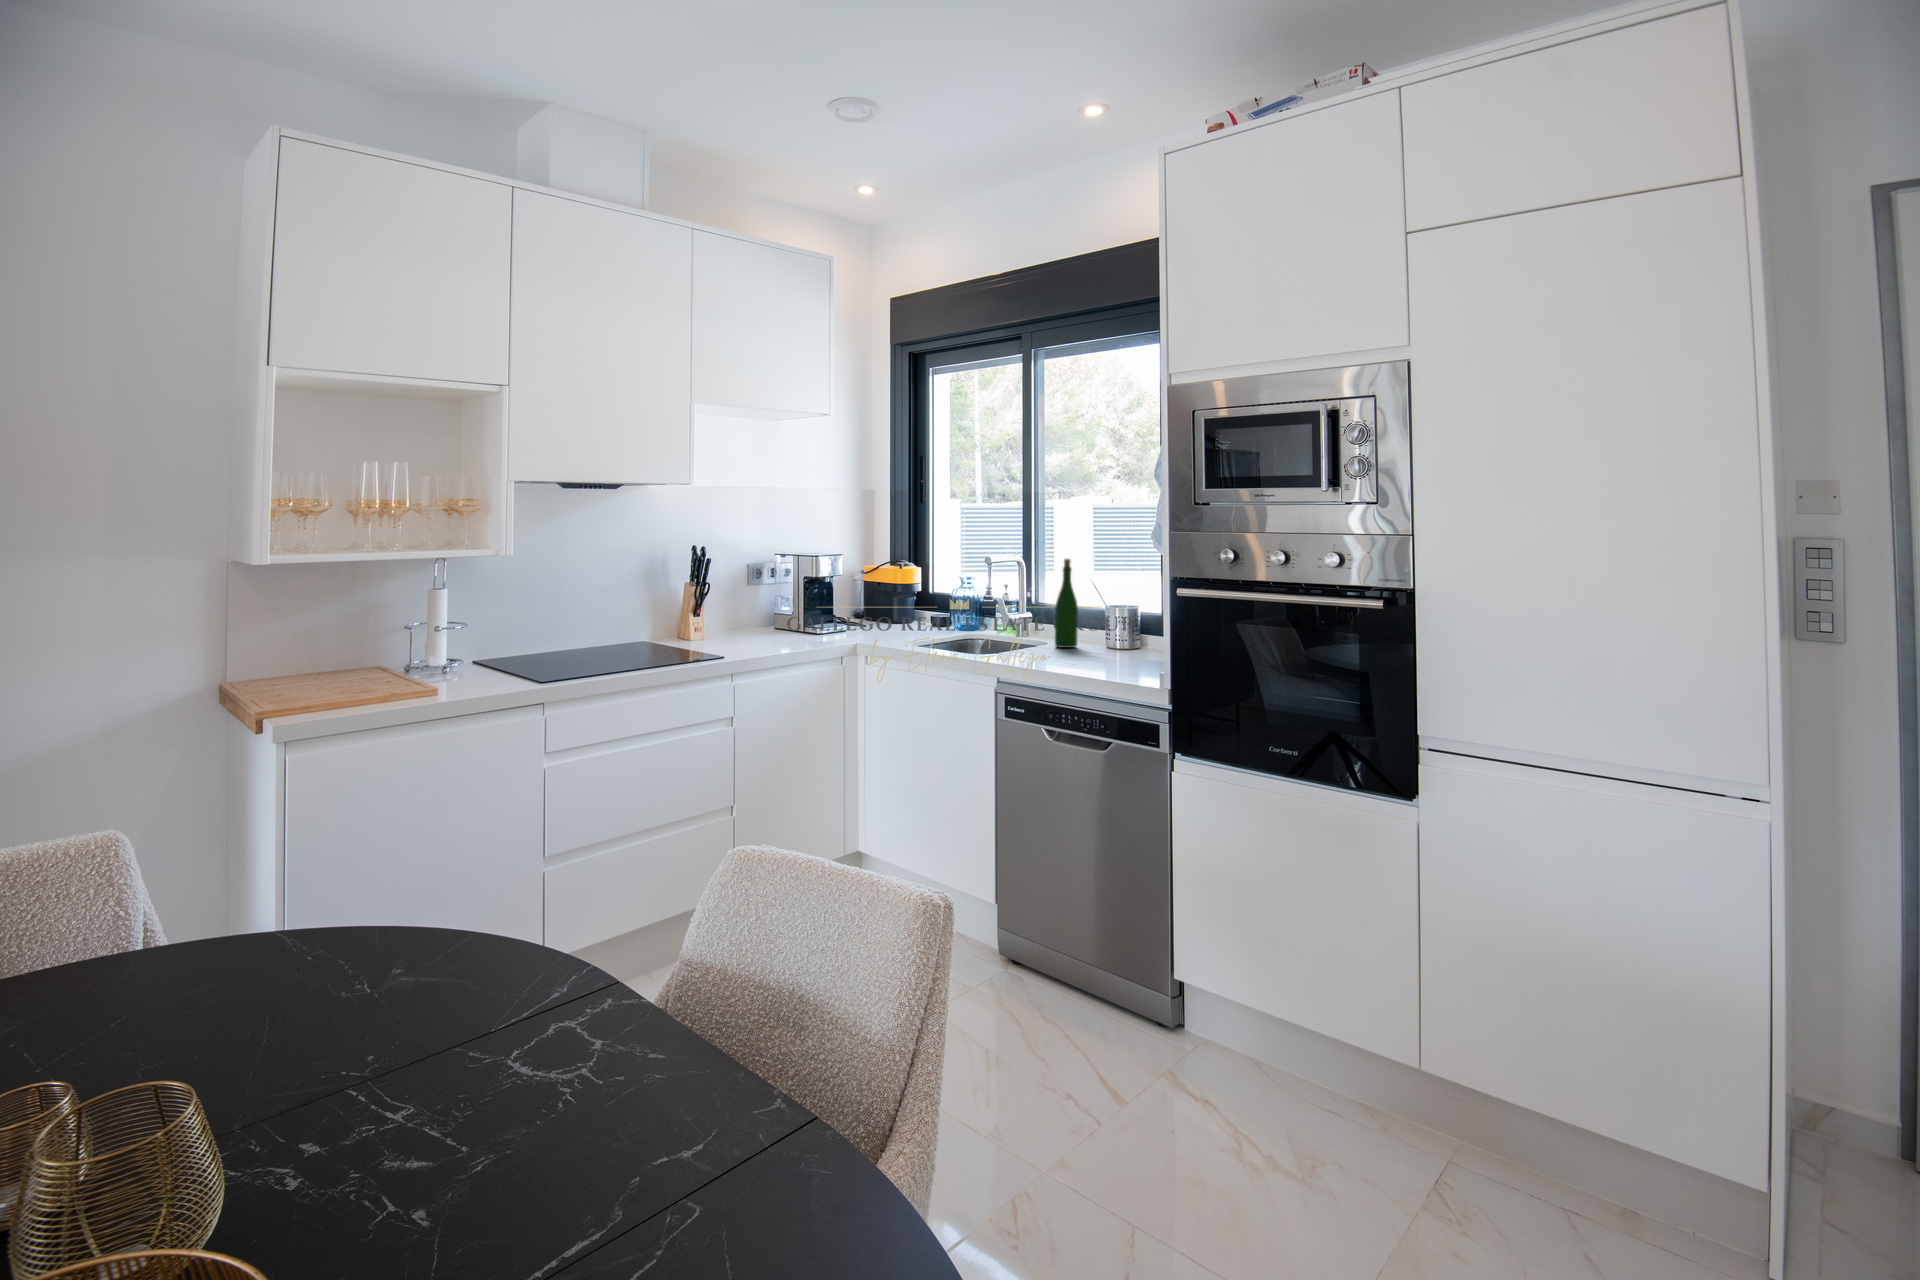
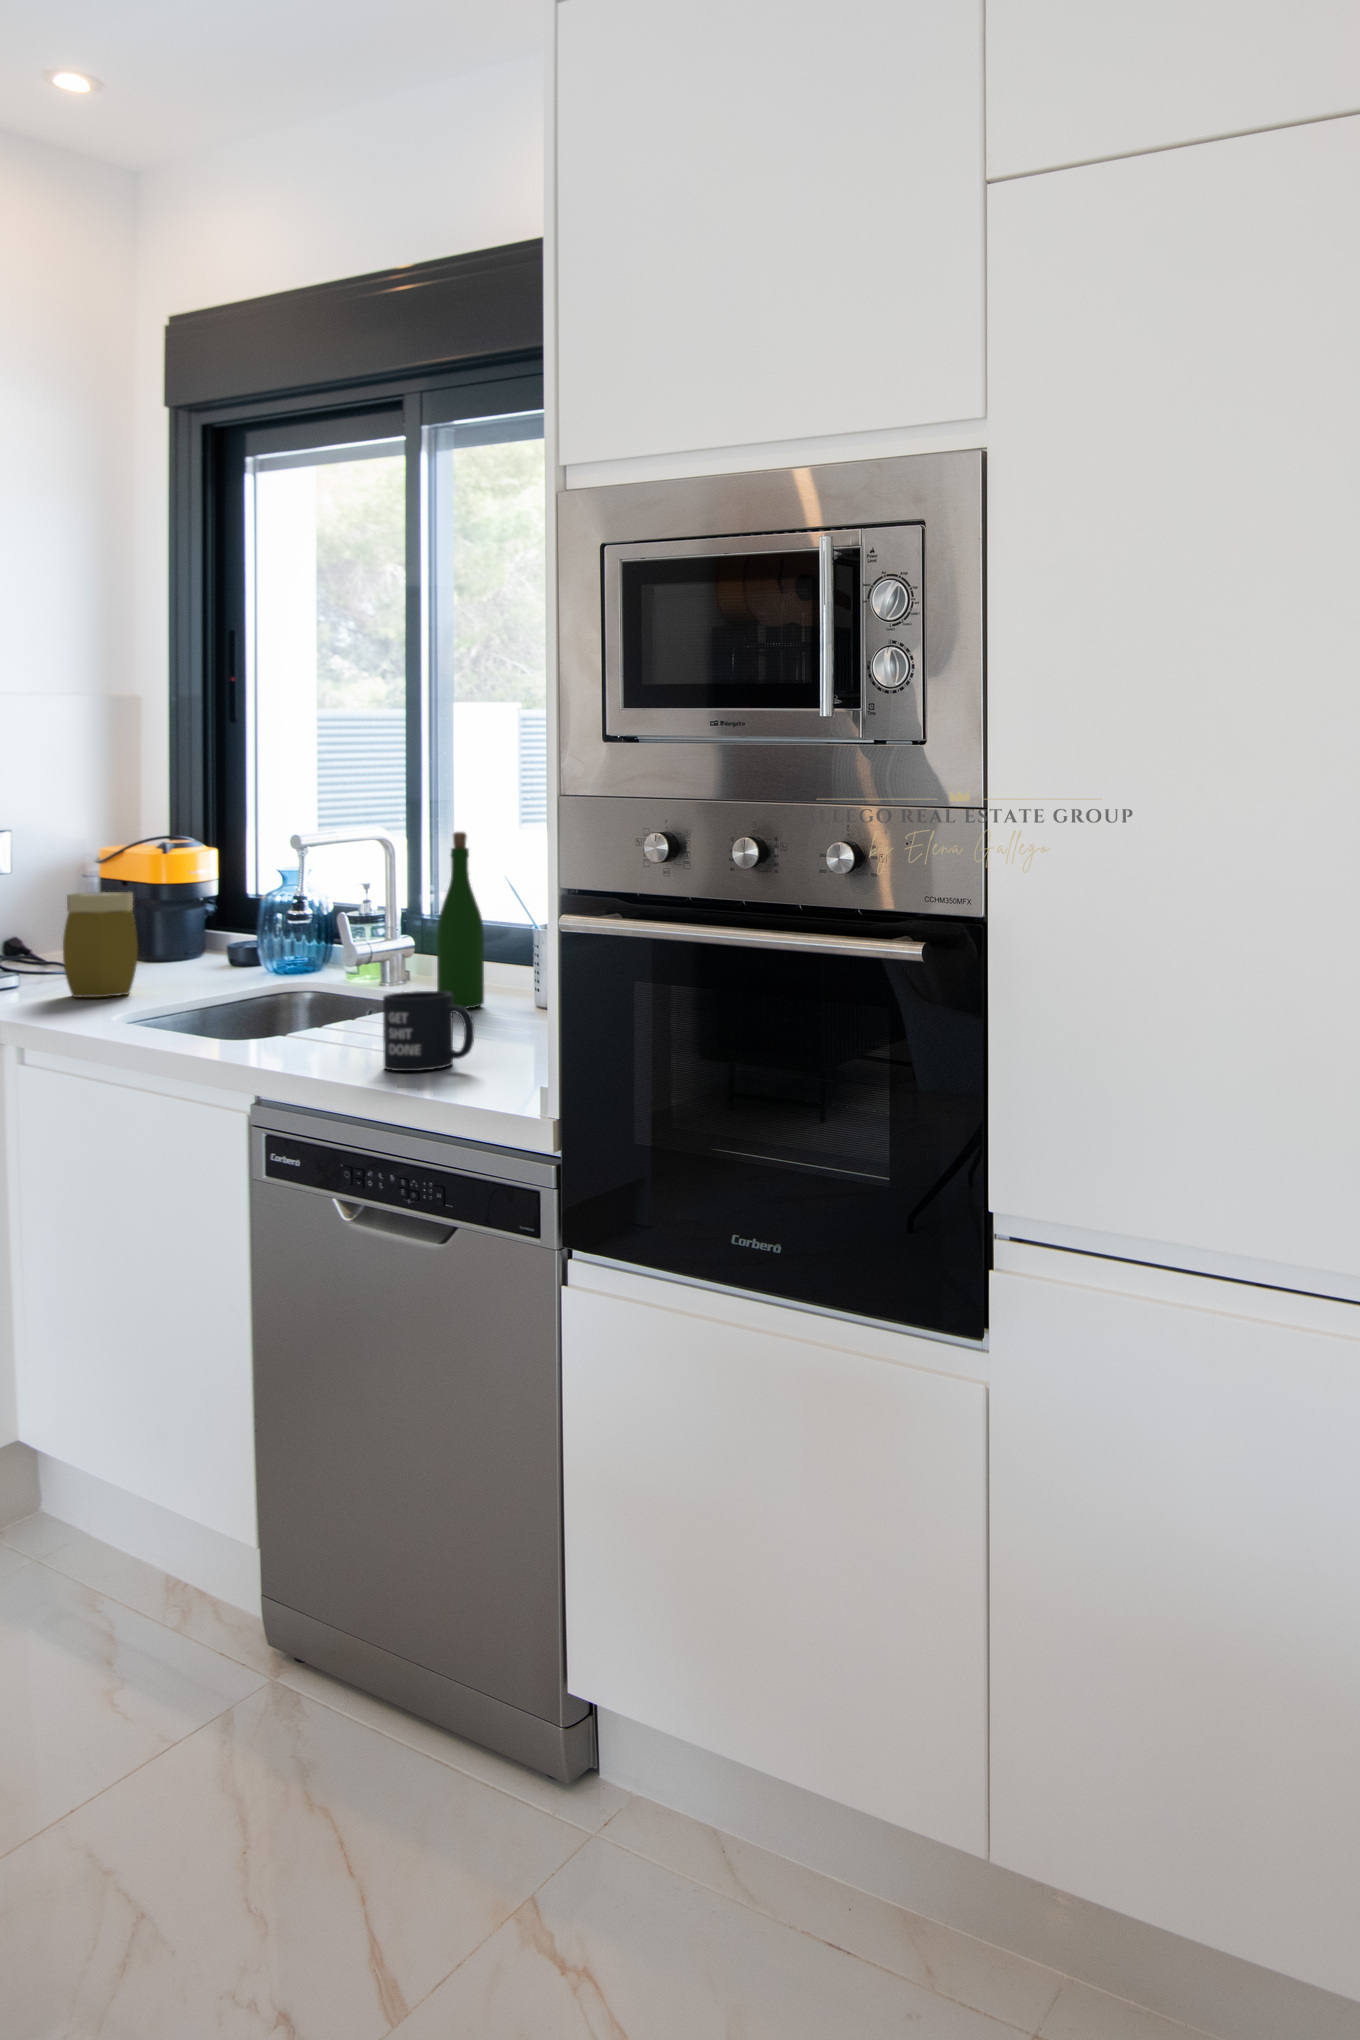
jar: none [869,588,903,638] -> present [63,892,138,997]
mug: none [1062,634,1107,671] -> present [383,991,474,1071]

